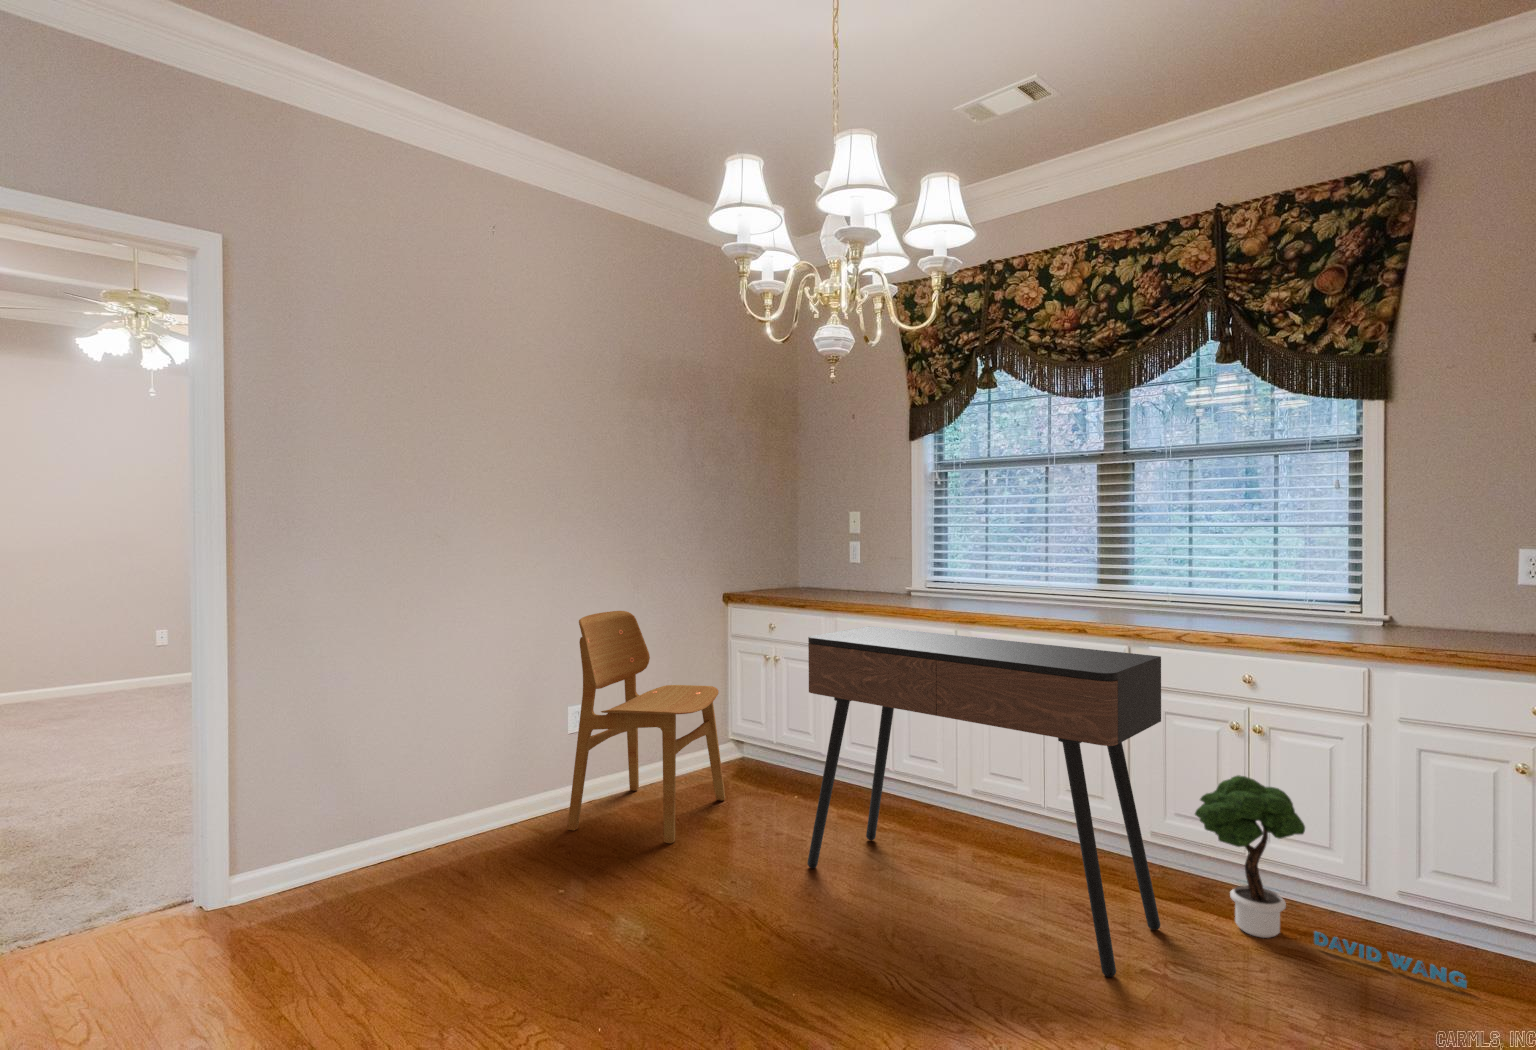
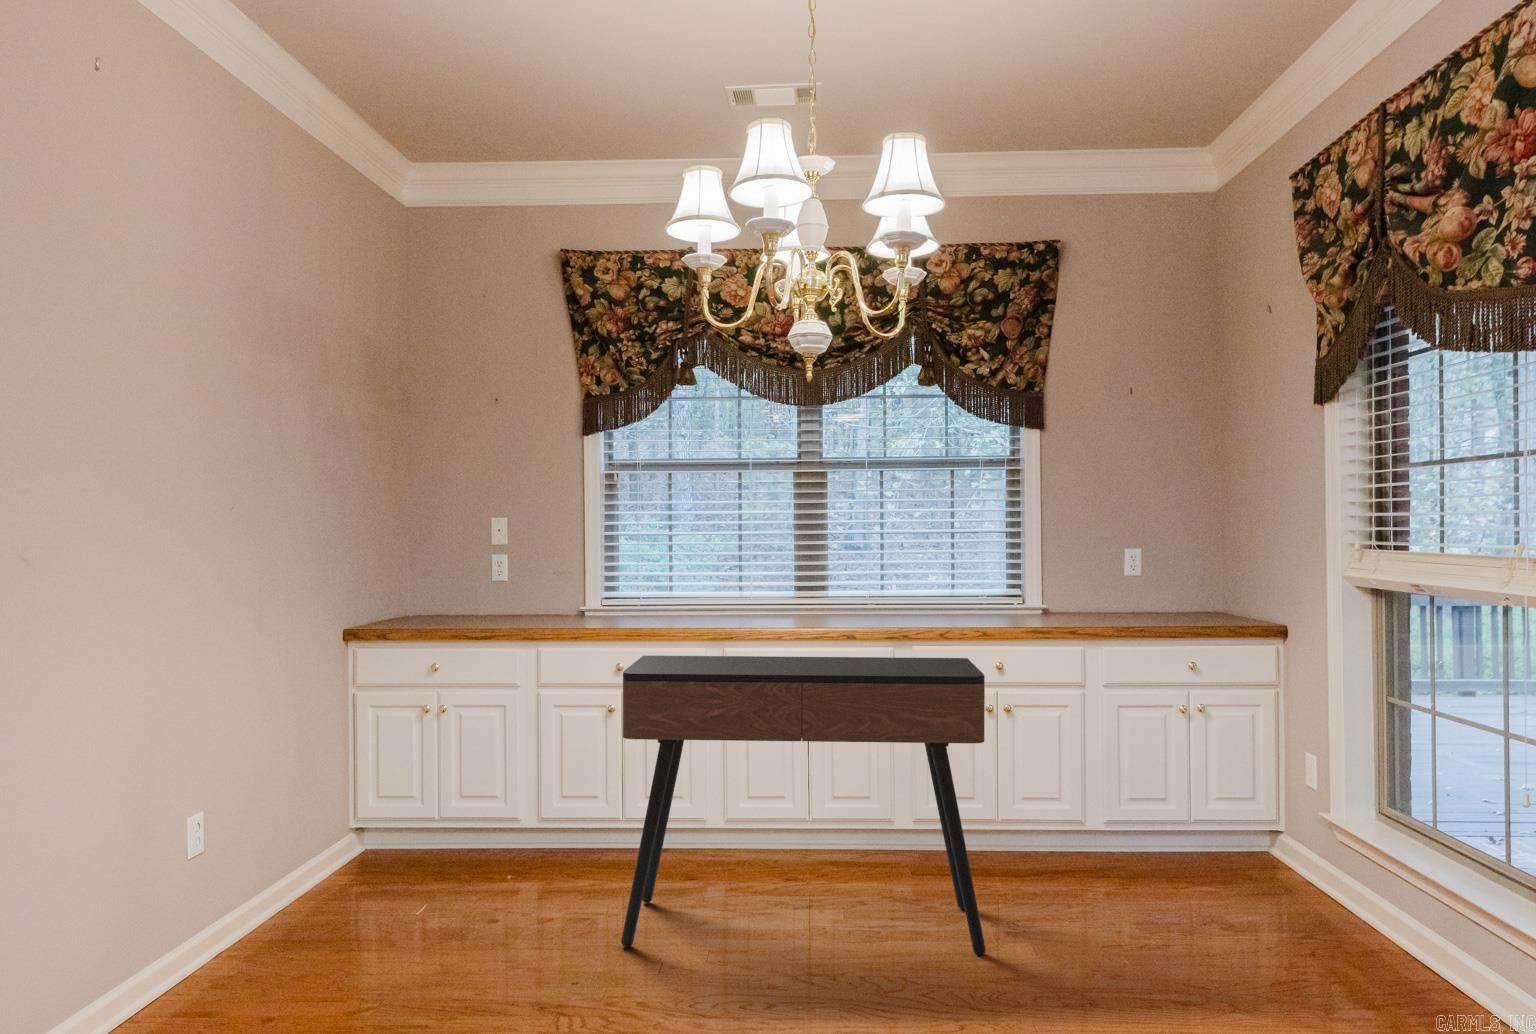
dining chair: present [568,611,725,844] -> none [240,665,429,999]
potted tree: present [1195,775,1467,988] -> none [971,756,1163,892]

